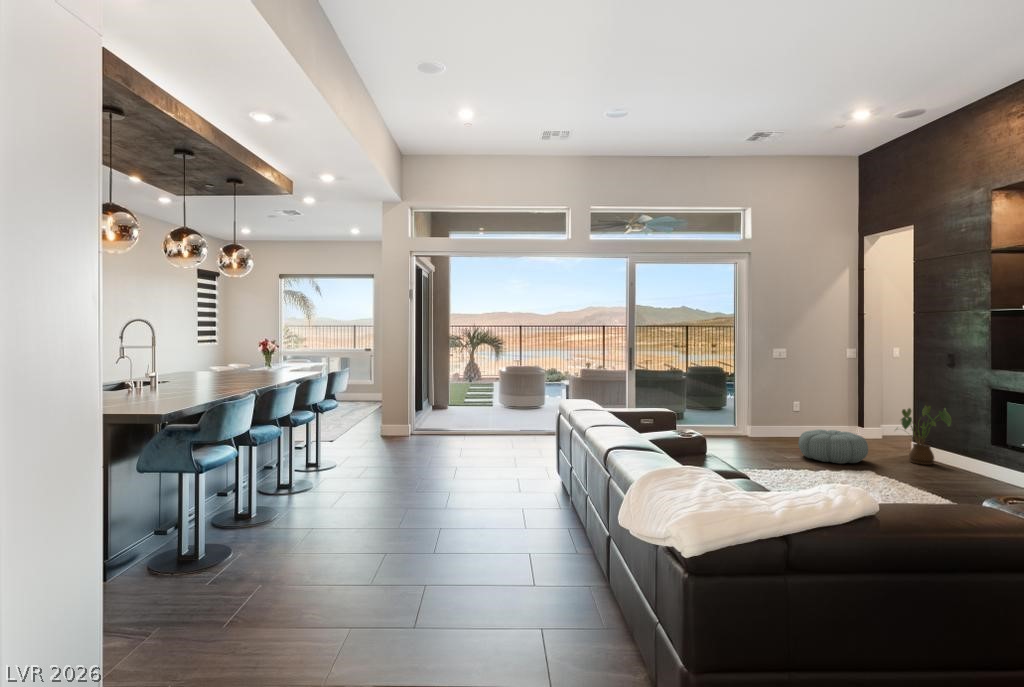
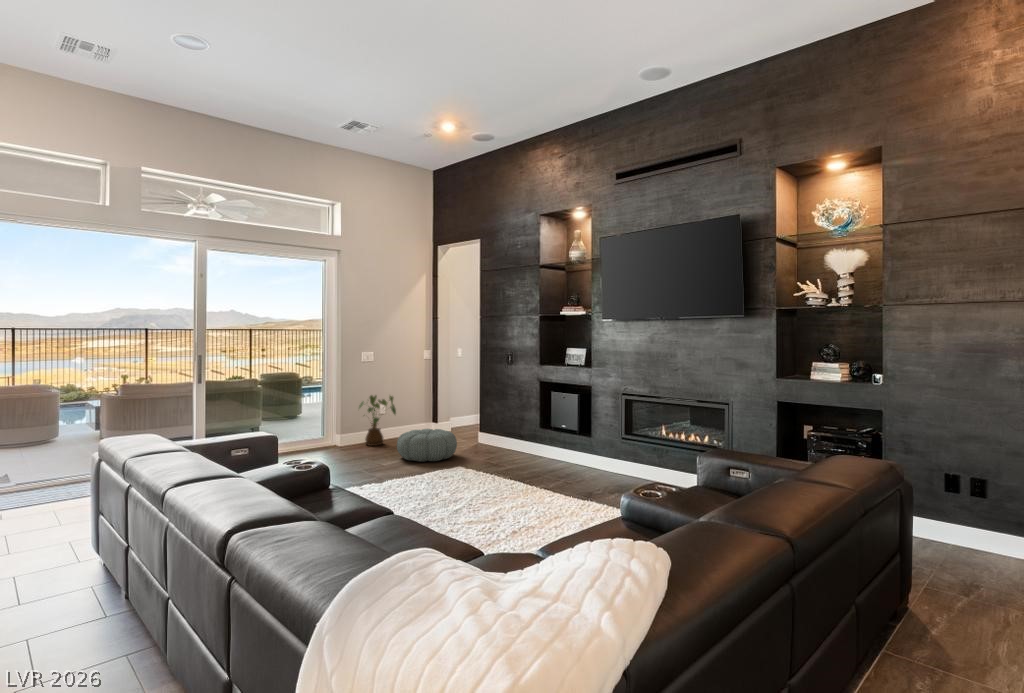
house plant: present [896,406,951,465] -> present [359,395,396,446]

